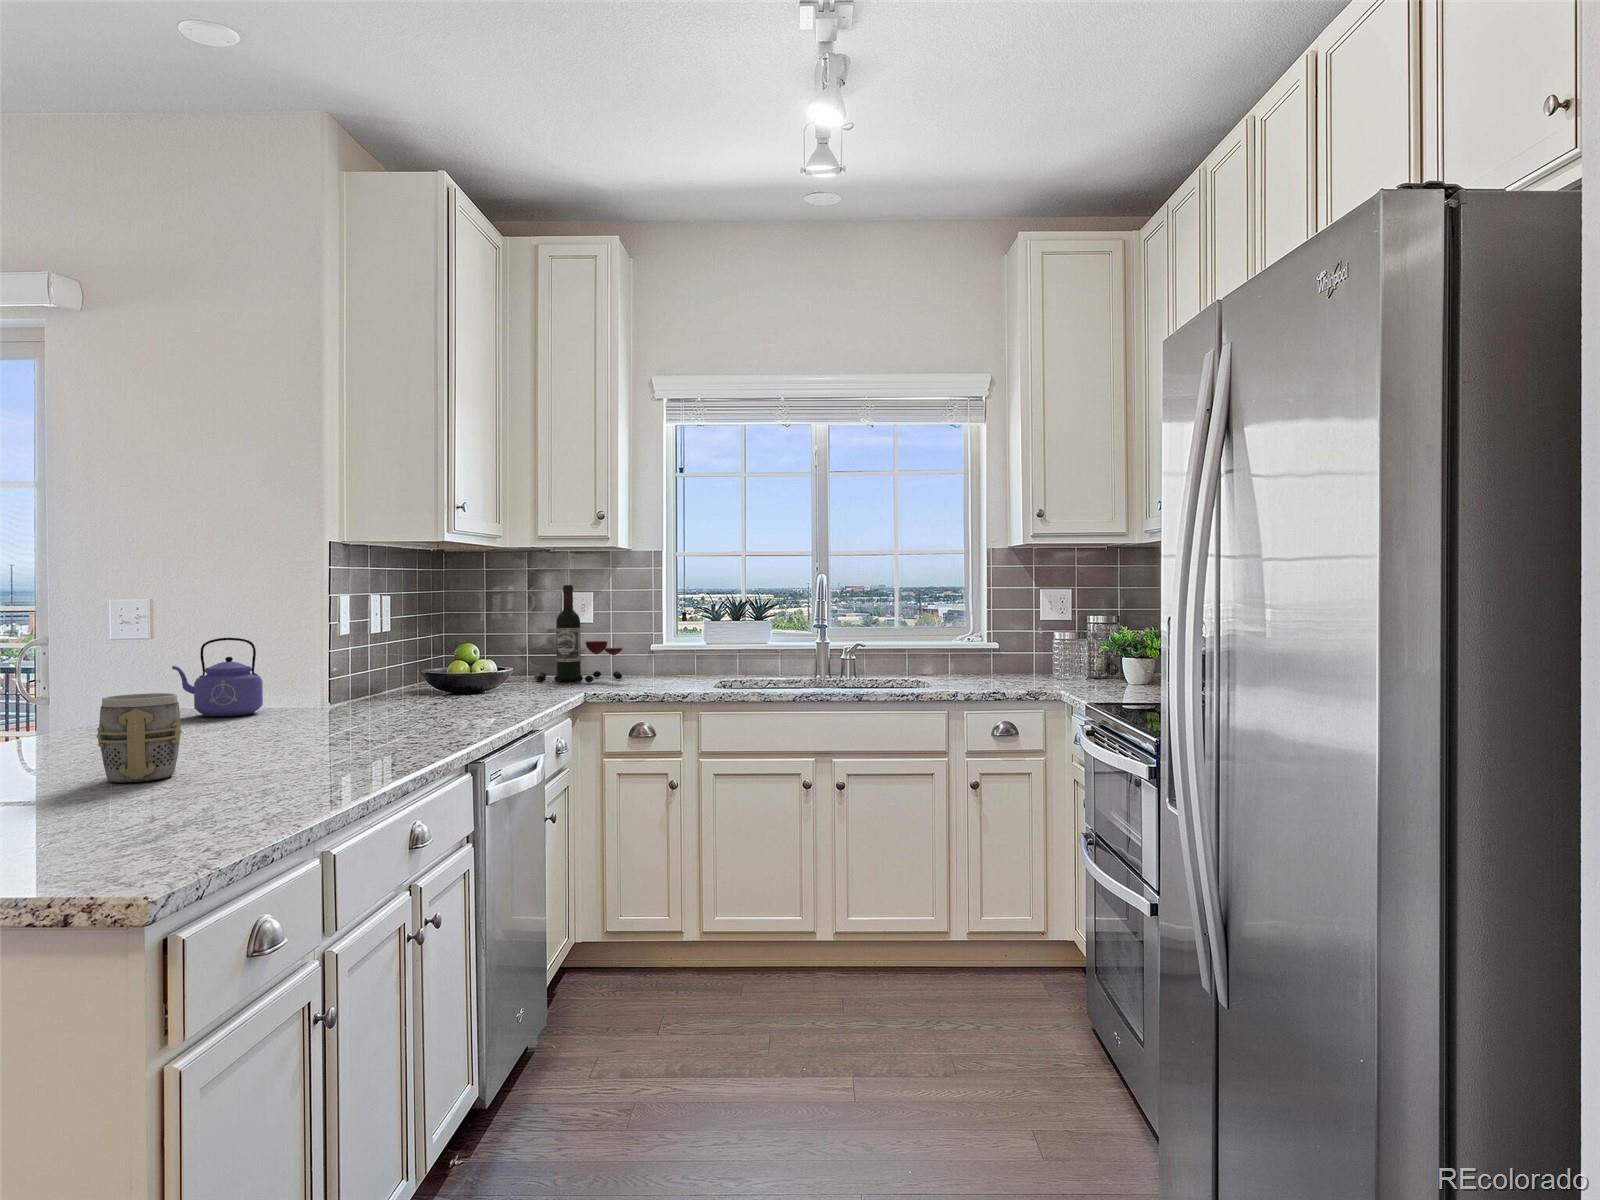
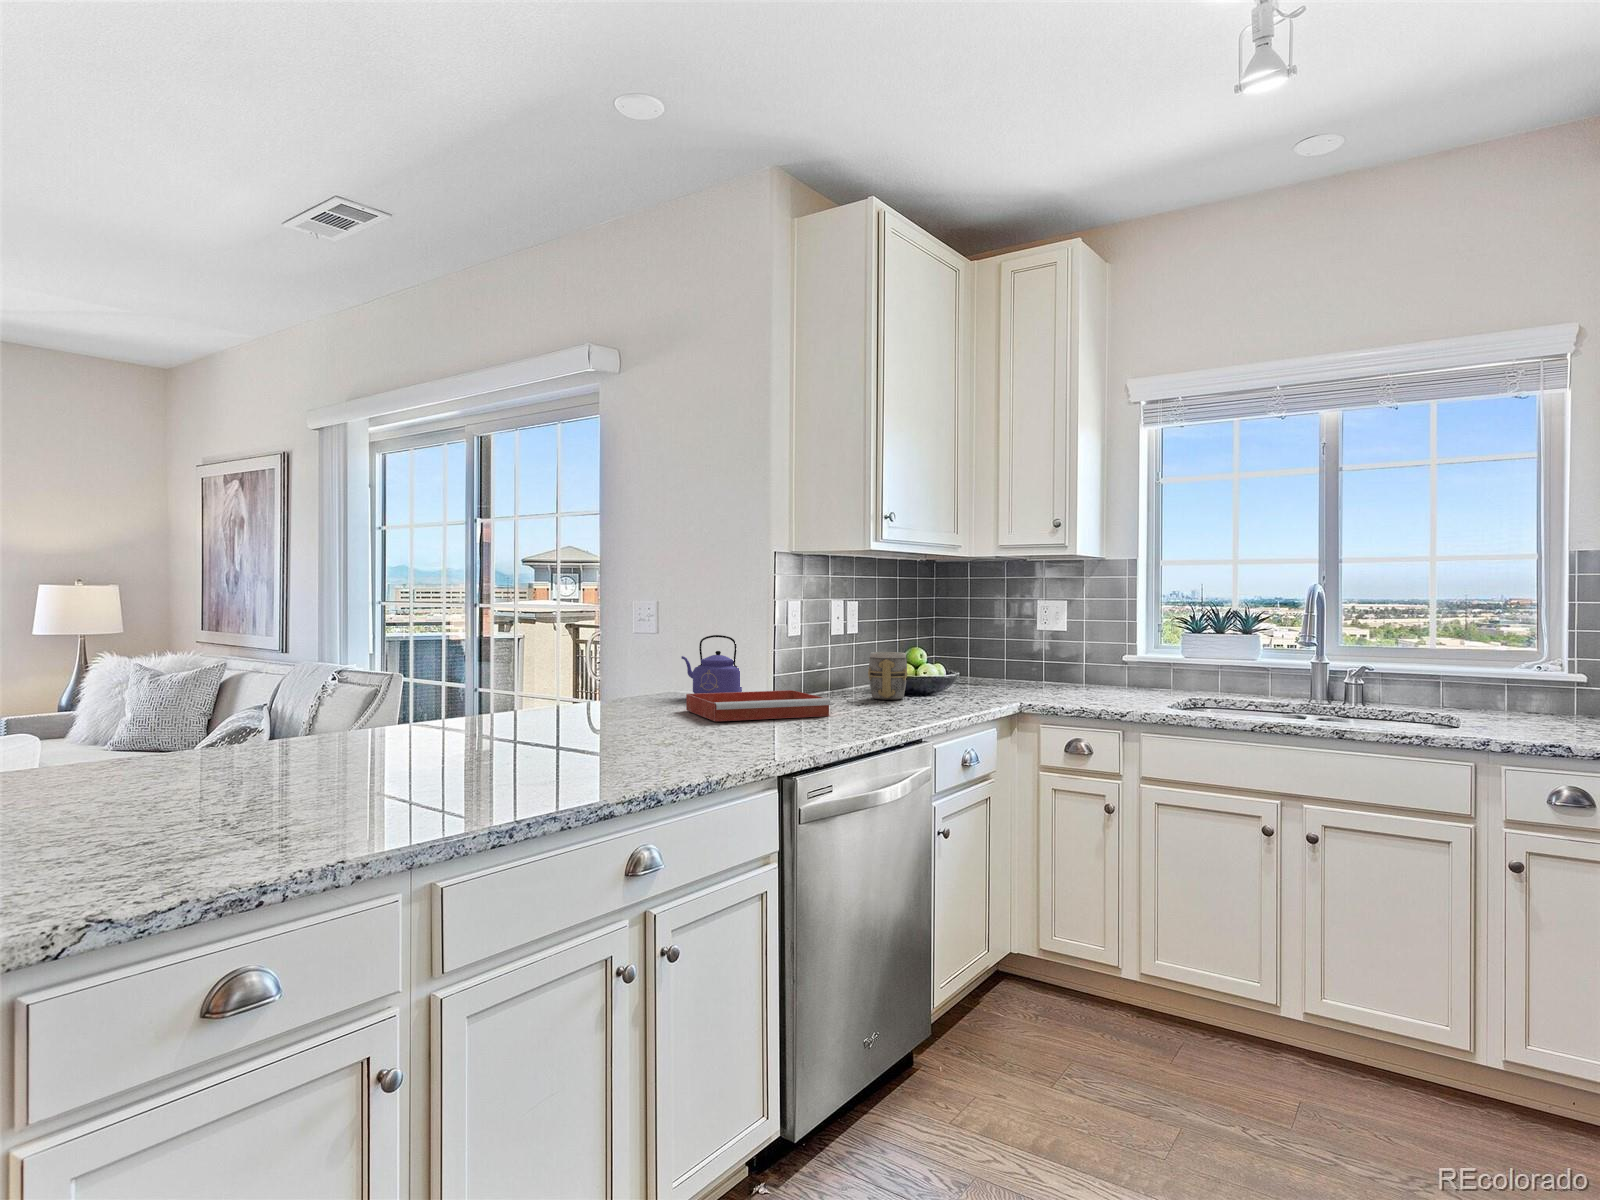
wine bottle: present [534,585,623,682] -> none [998,594,1085,694]
mug: present [97,693,182,783] -> present [868,652,908,700]
tray: none [217,697,412,737] -> present [686,690,831,721]

